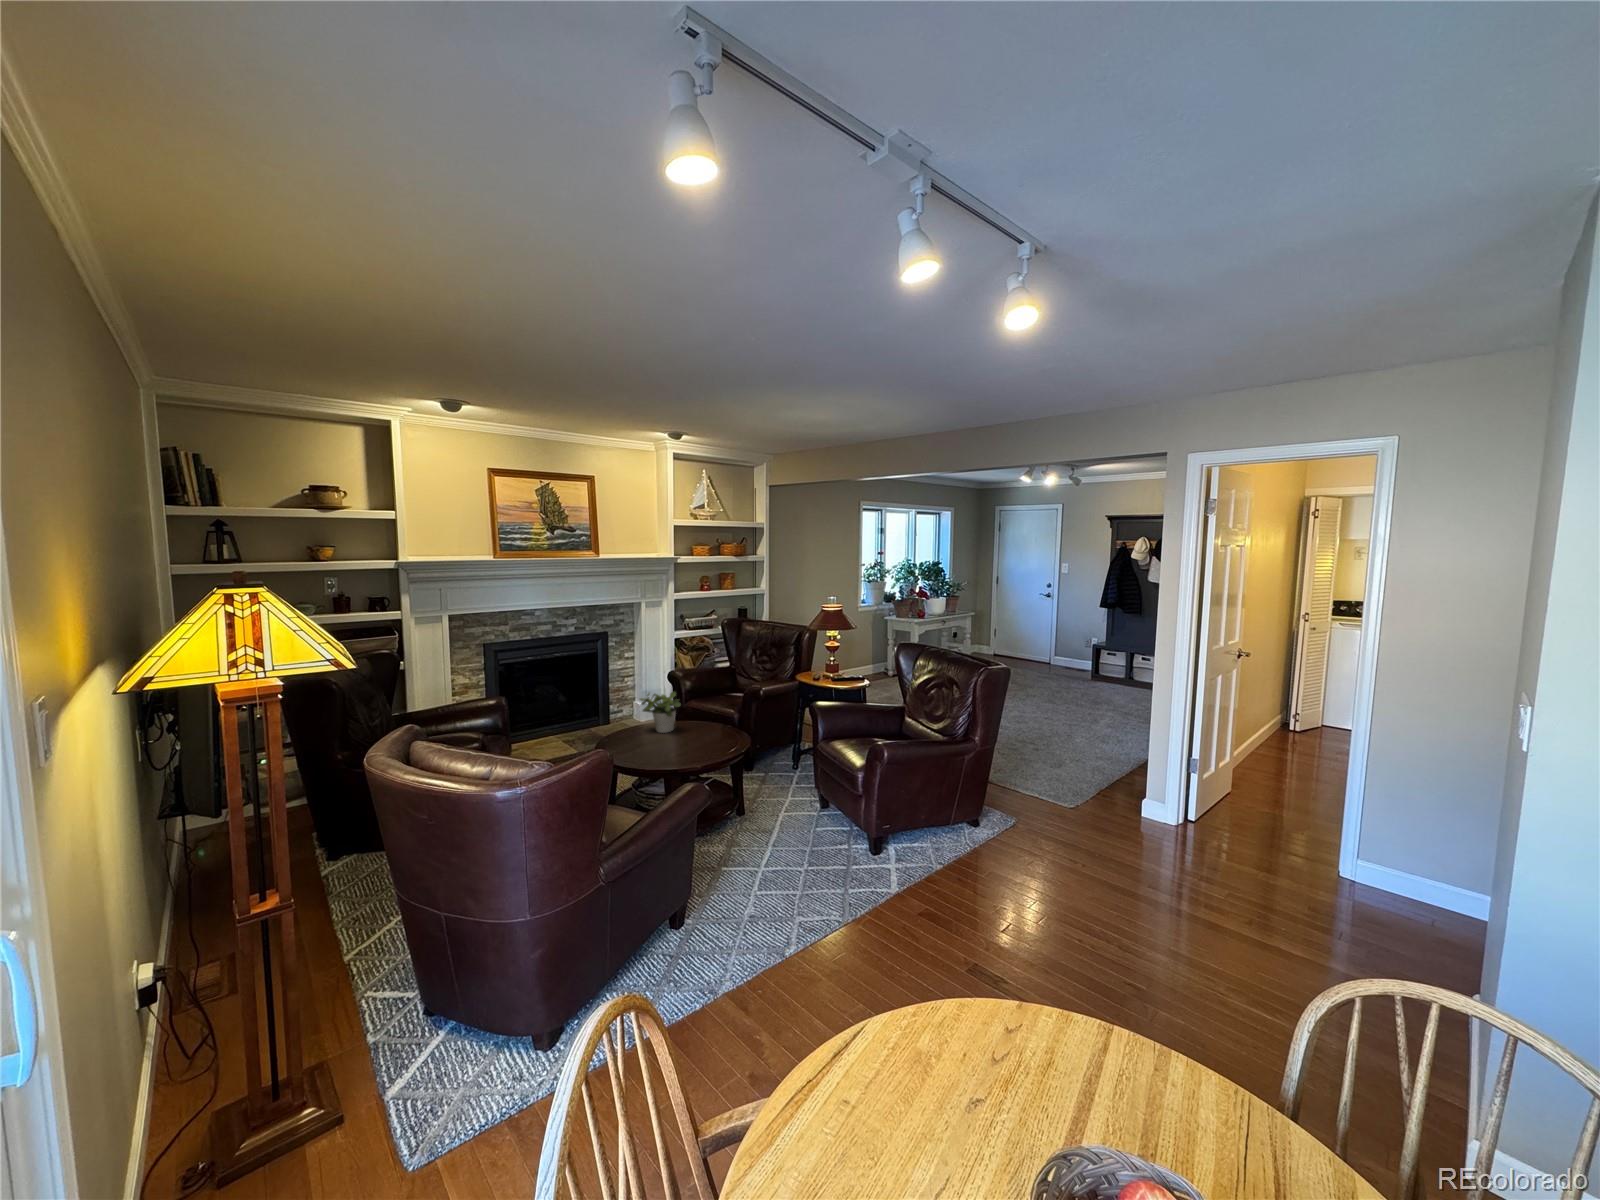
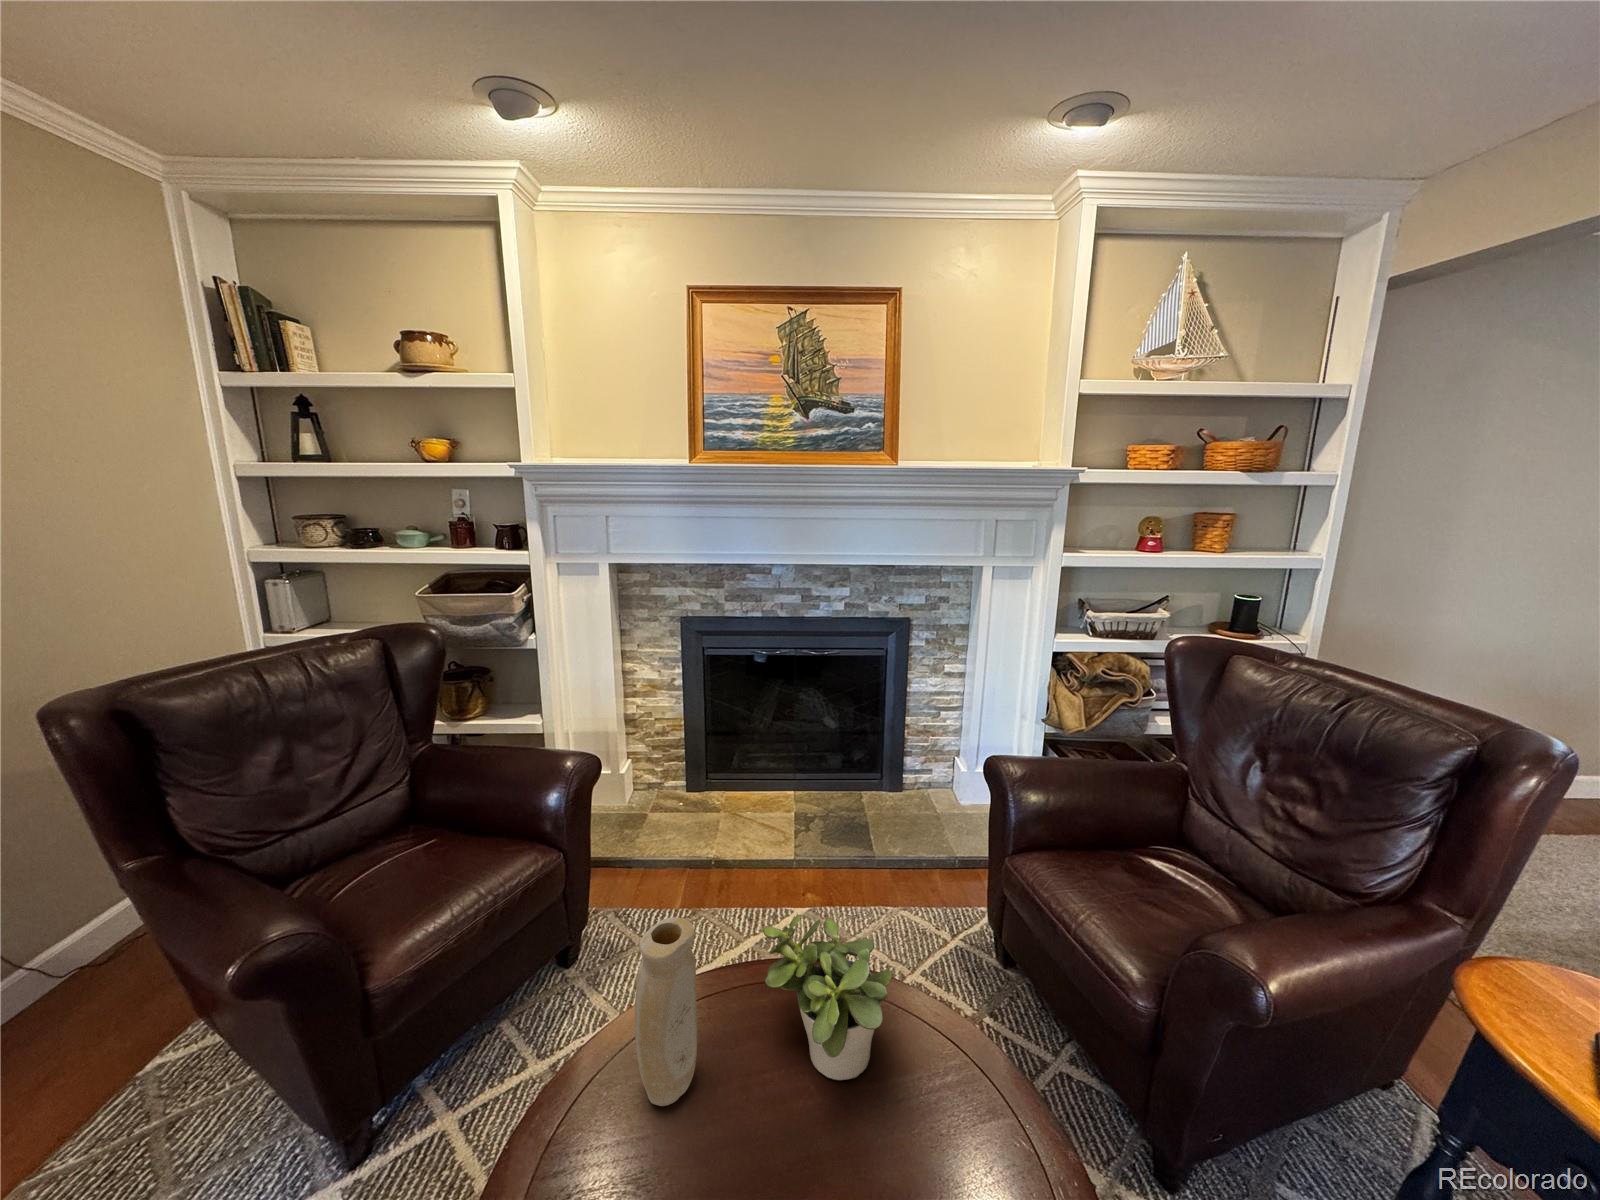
vase: none [618,690,633,744] -> present [635,917,697,1106]

